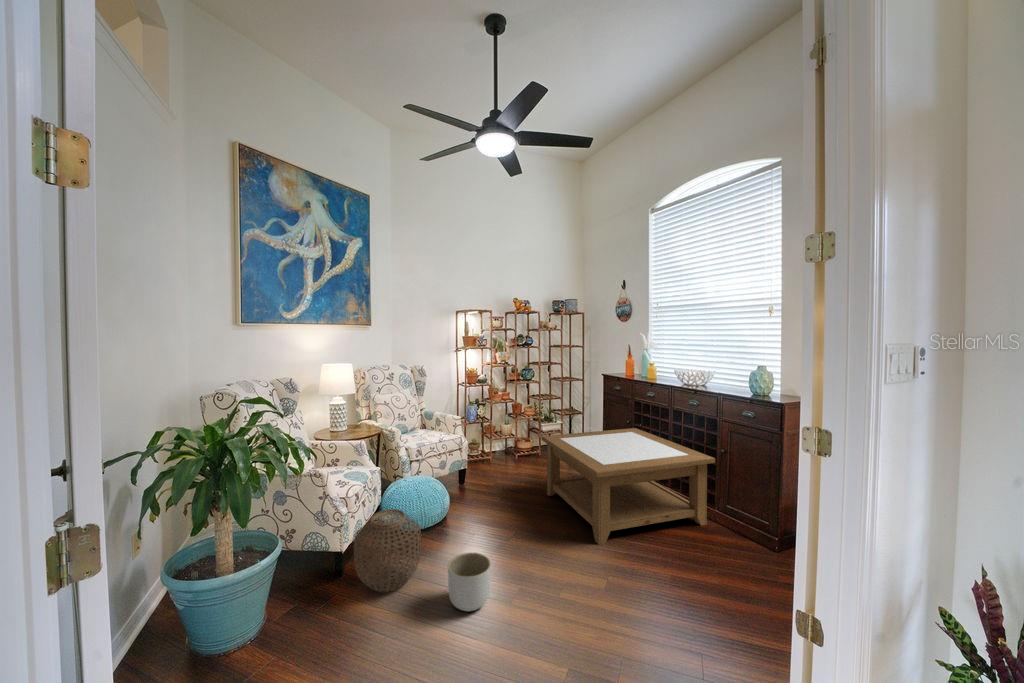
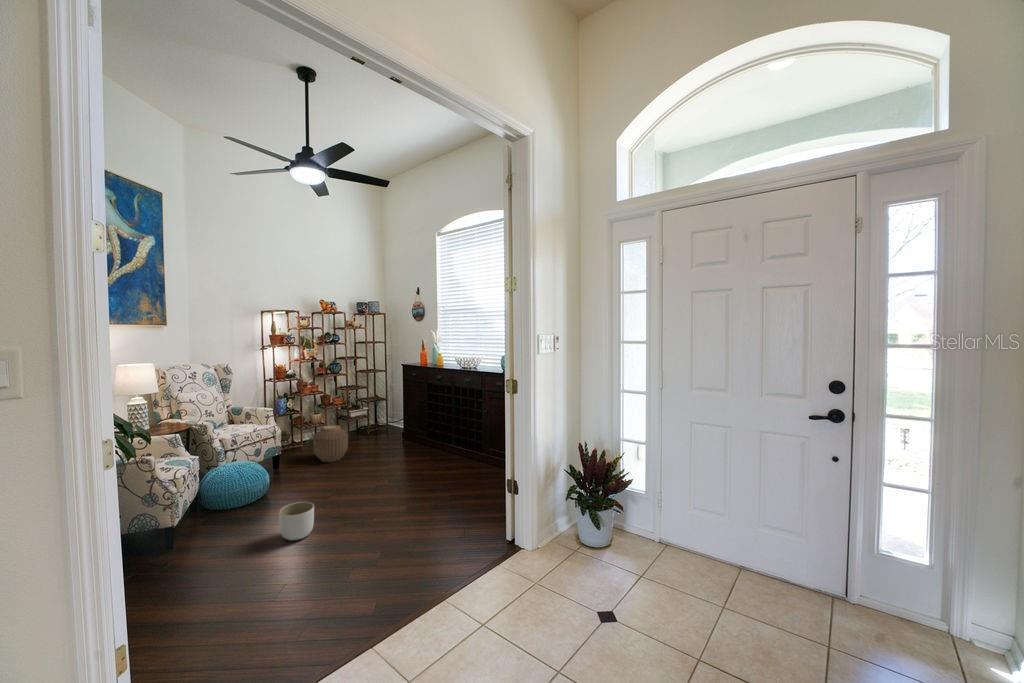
coffee table: present [542,428,715,545] -> none [350,407,476,489]
woven basket: present [354,509,421,592] -> present [313,425,348,462]

